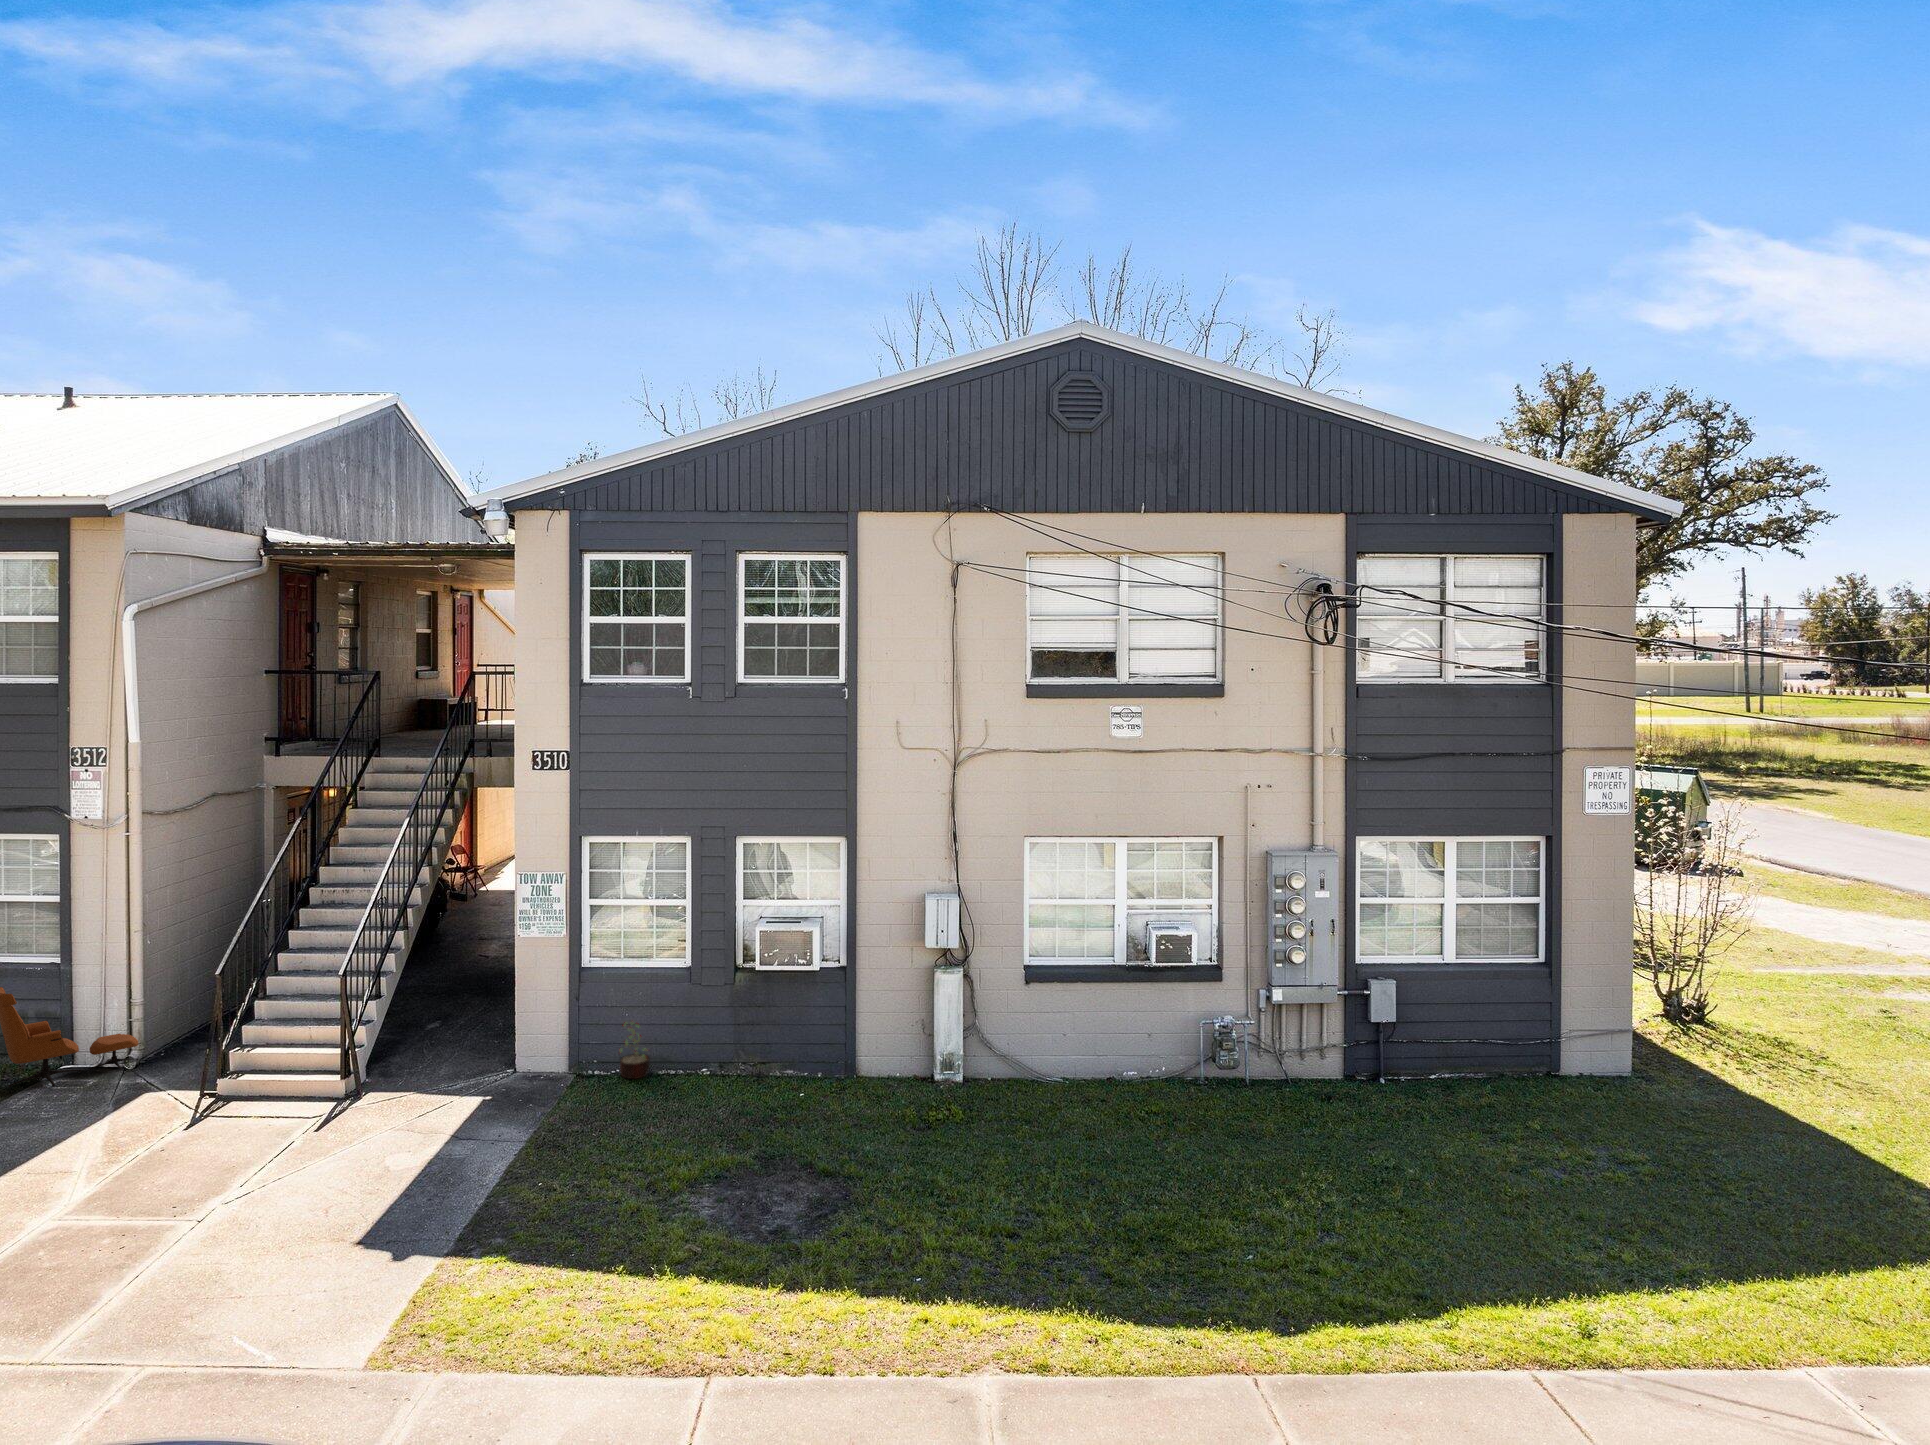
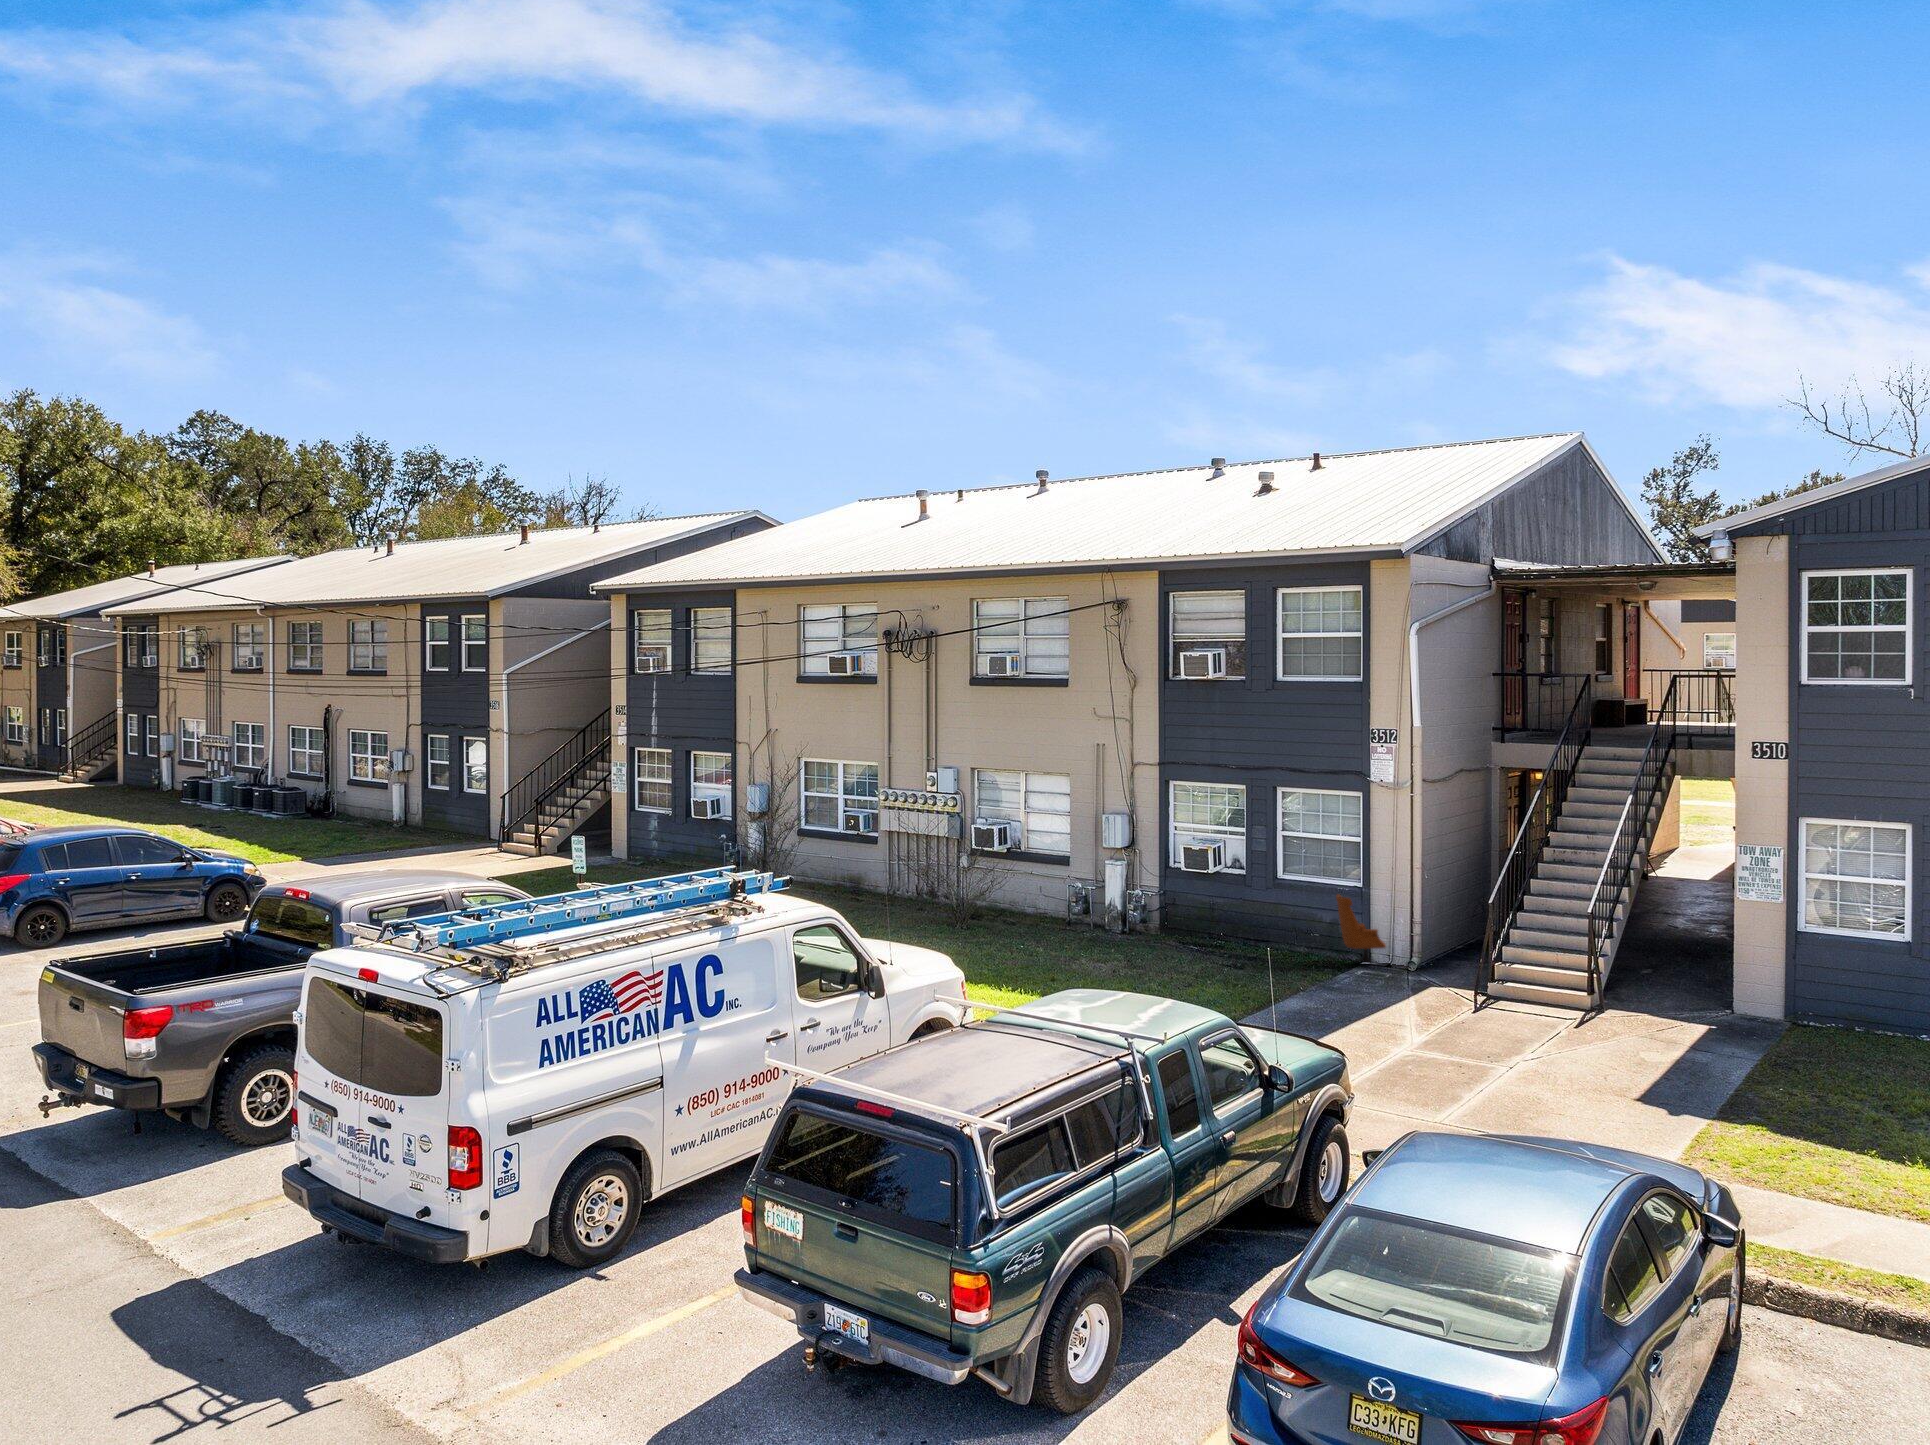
decorative plant: present [619,1022,650,1079] -> none [1836,984,1869,1035]

